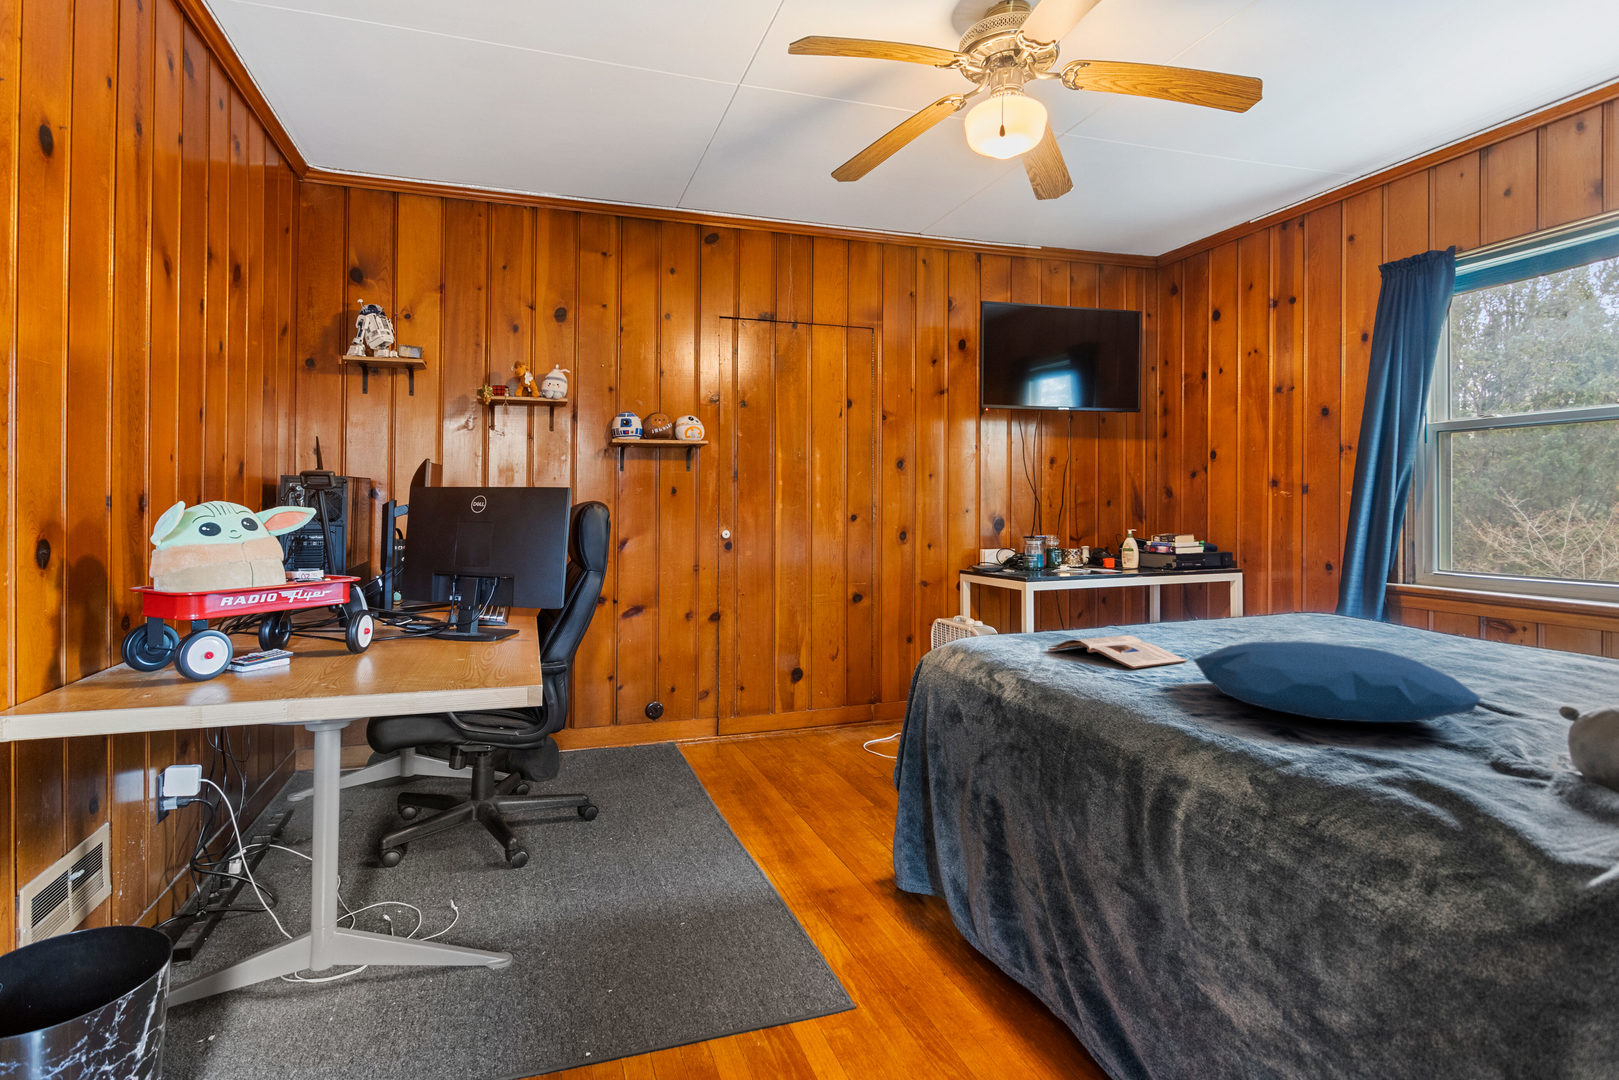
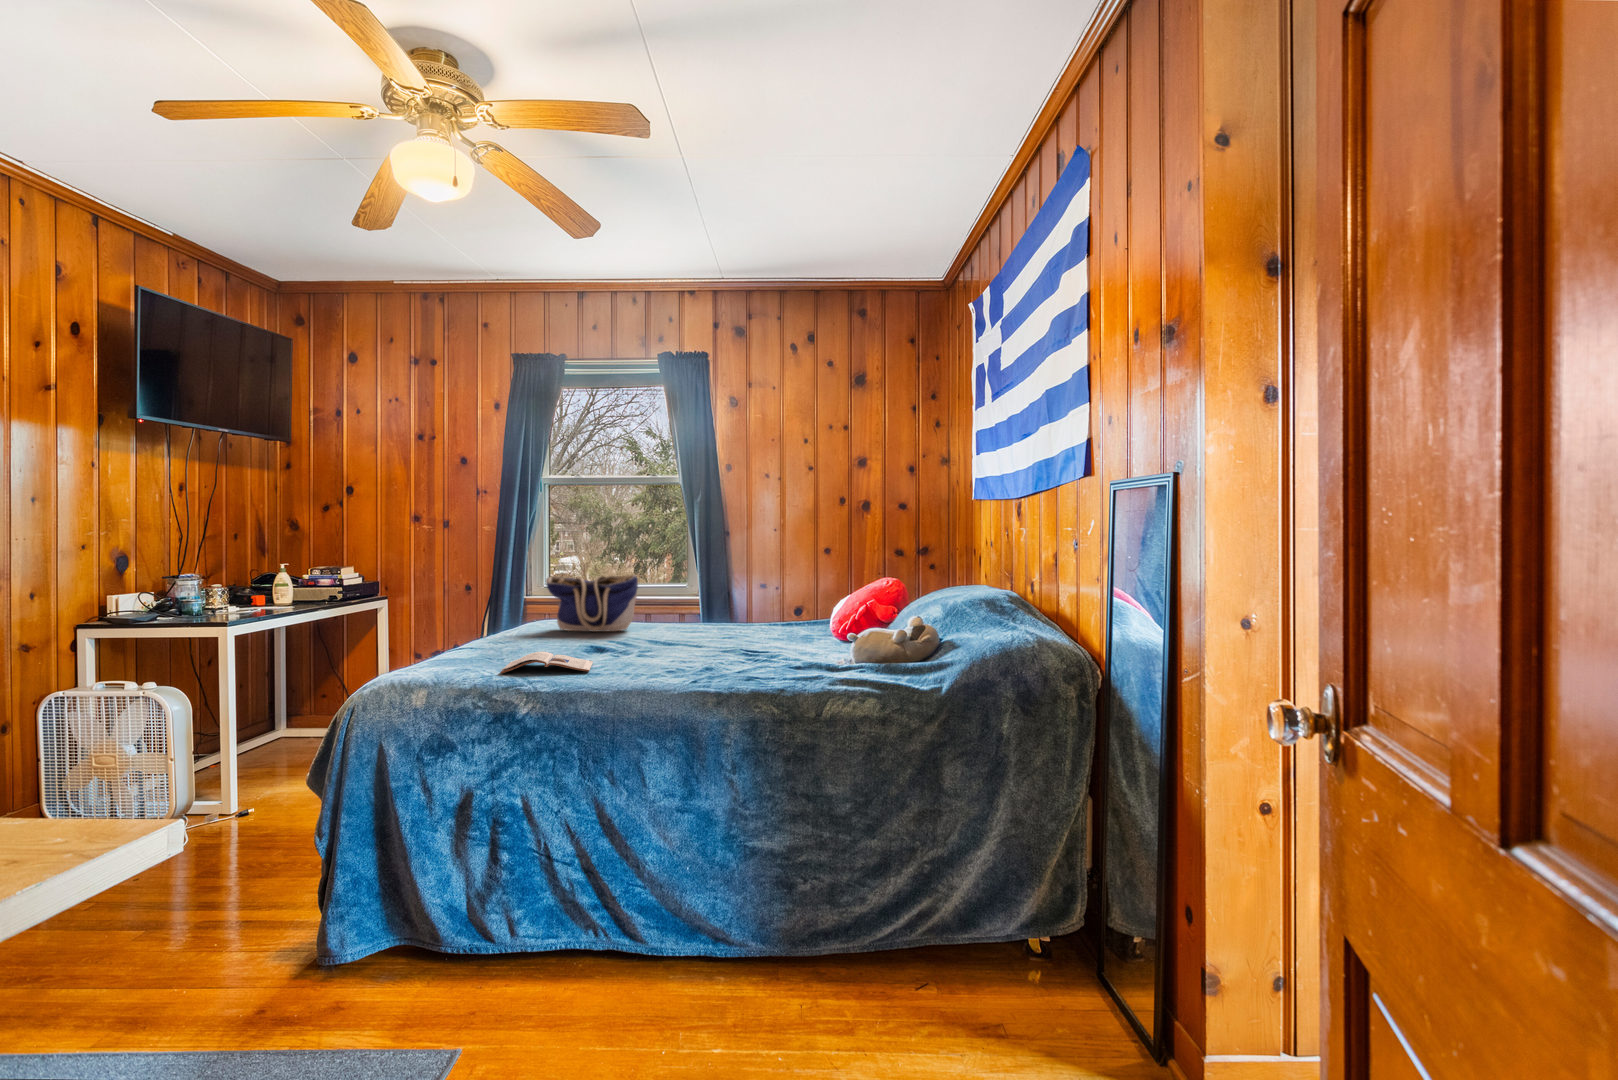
tote bag: none [1280,549,1430,636] -> present [546,575,638,632]
pillow: present [1194,642,1480,722] -> none [642,633,790,674]

